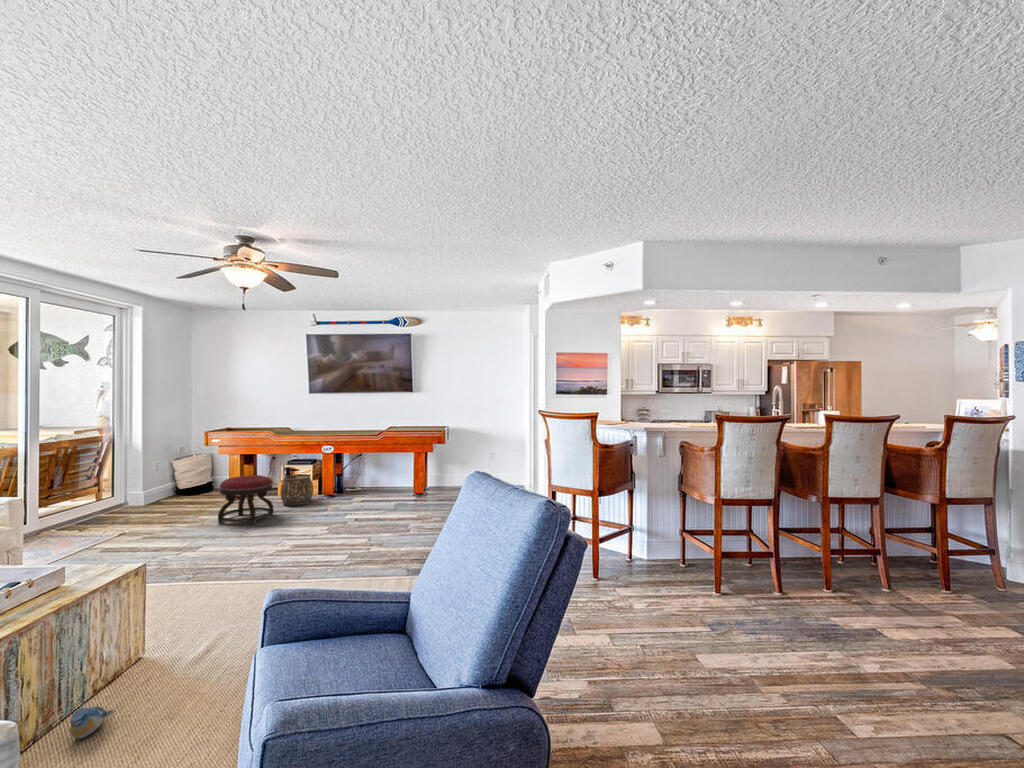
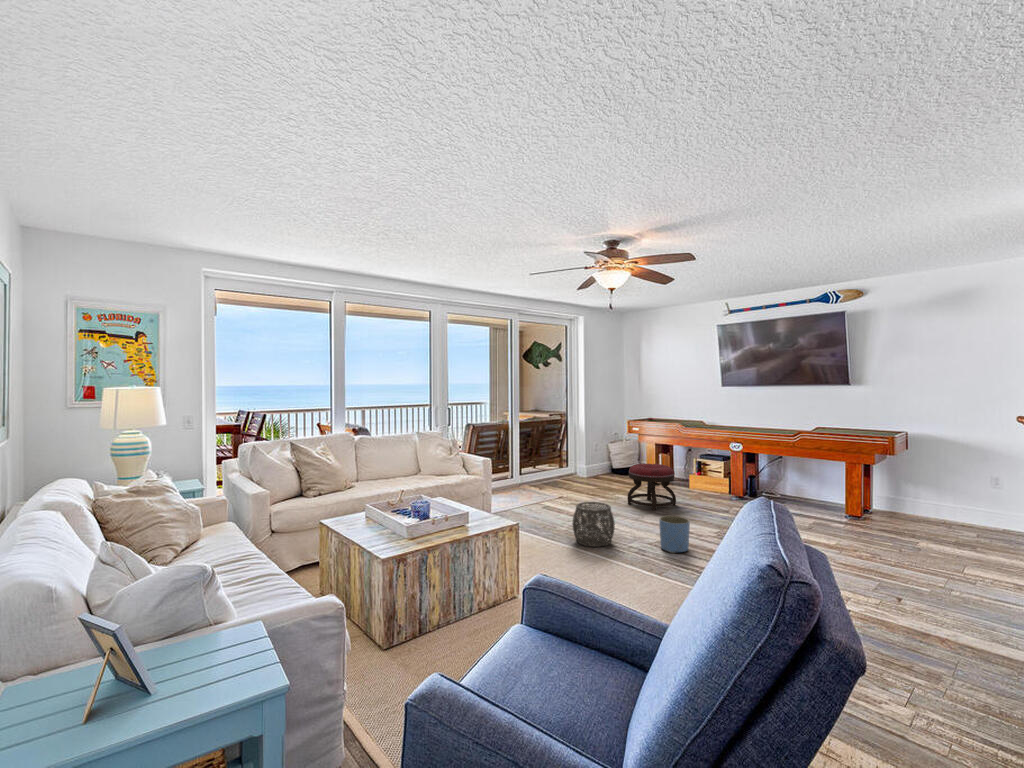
woven basket: present [280,475,314,506] -> present [572,502,615,547]
planter: none [281,522,312,559] -> present [659,516,690,553]
plush toy: present [70,706,115,739] -> none [449,618,479,640]

